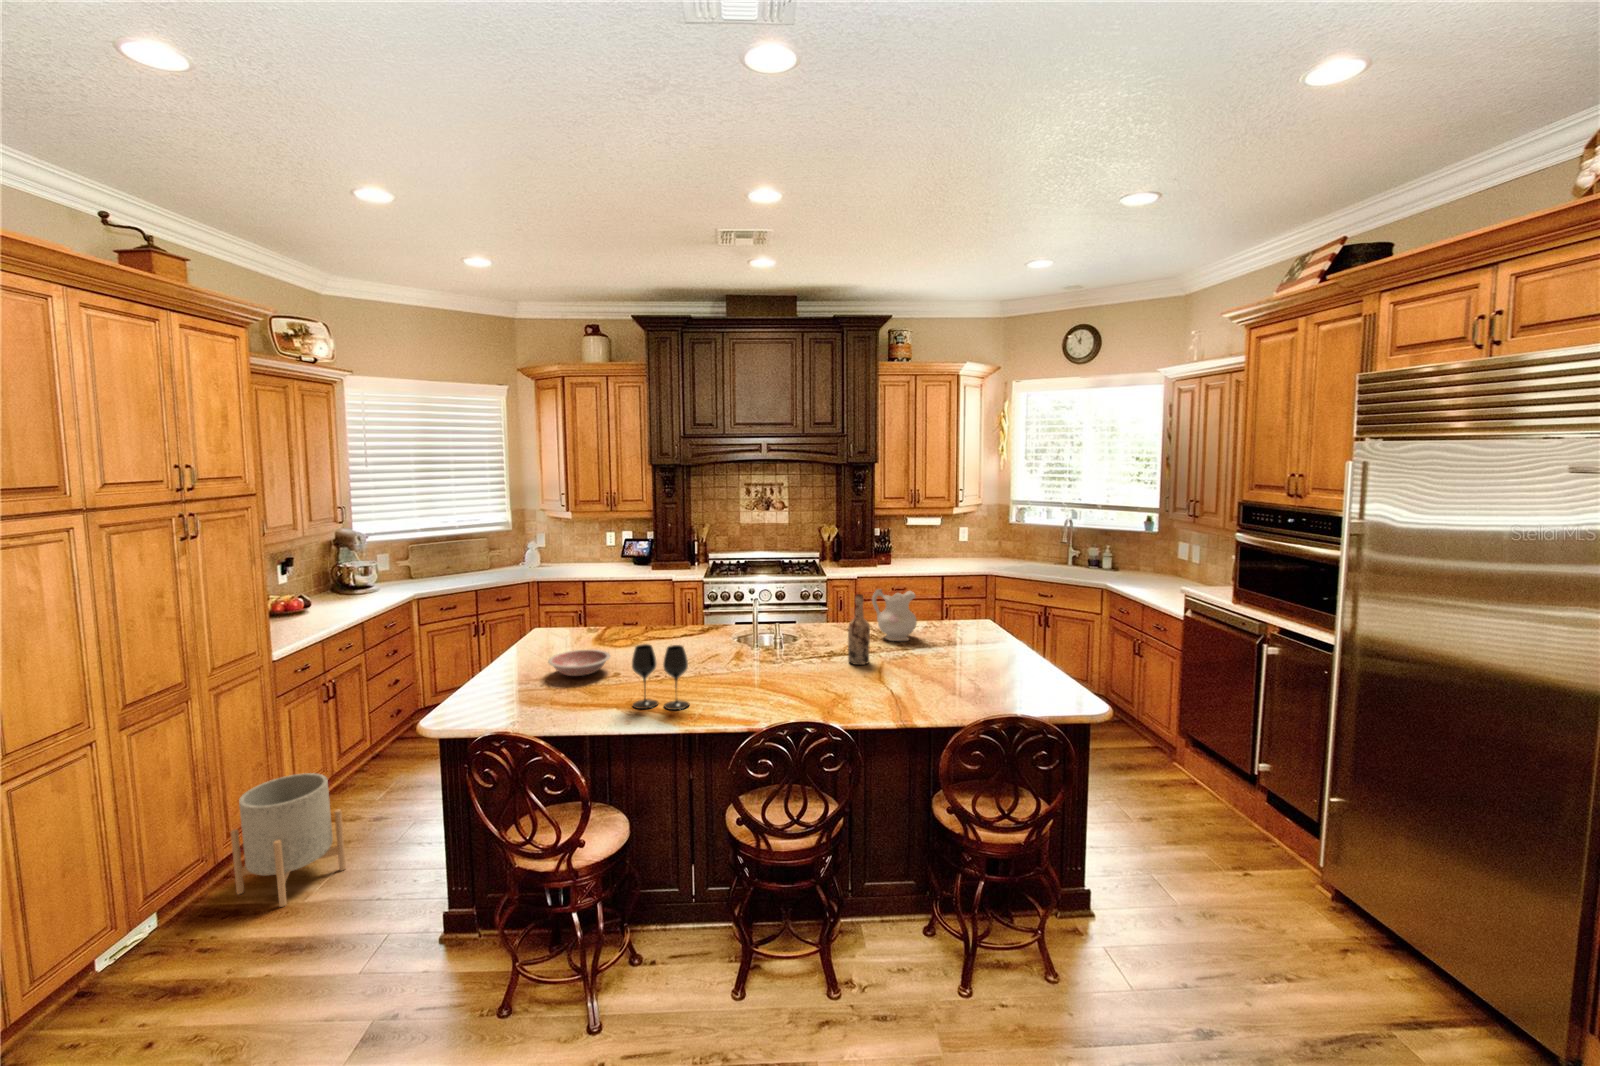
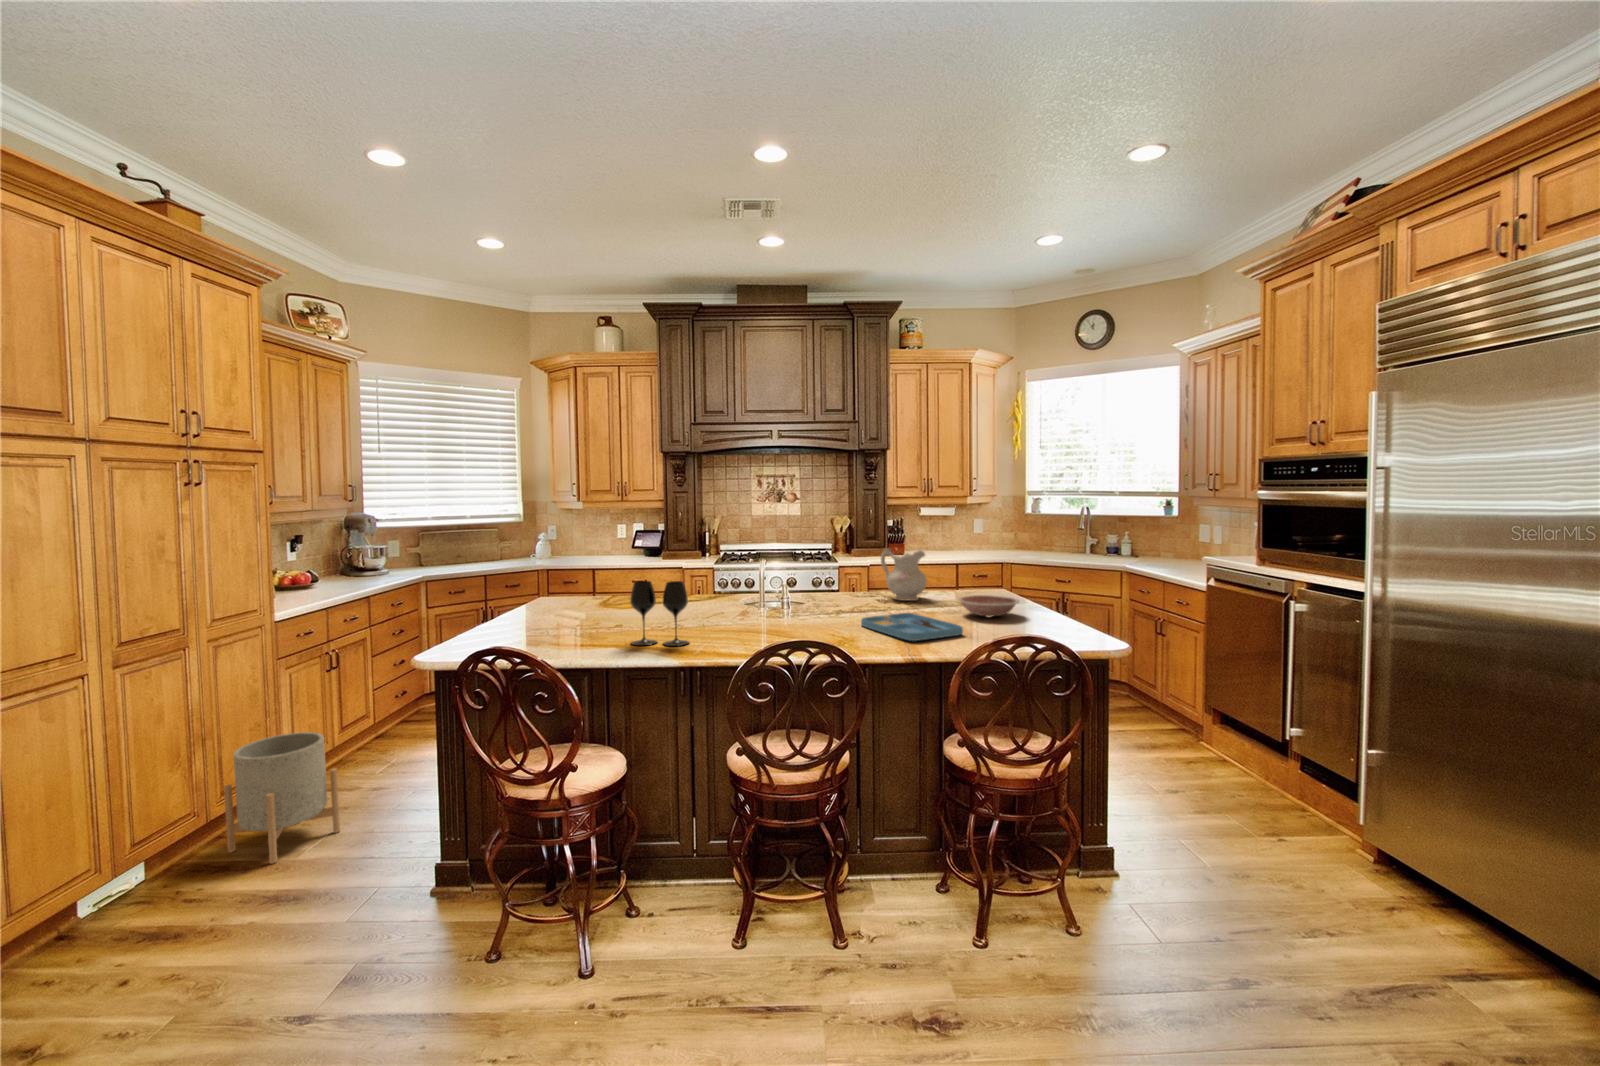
wine bottle: present [848,594,870,665] -> none [855,544,877,616]
bowl: present [548,650,610,676] -> present [958,595,1019,617]
tray: none [854,664,953,704] -> present [861,613,963,641]

